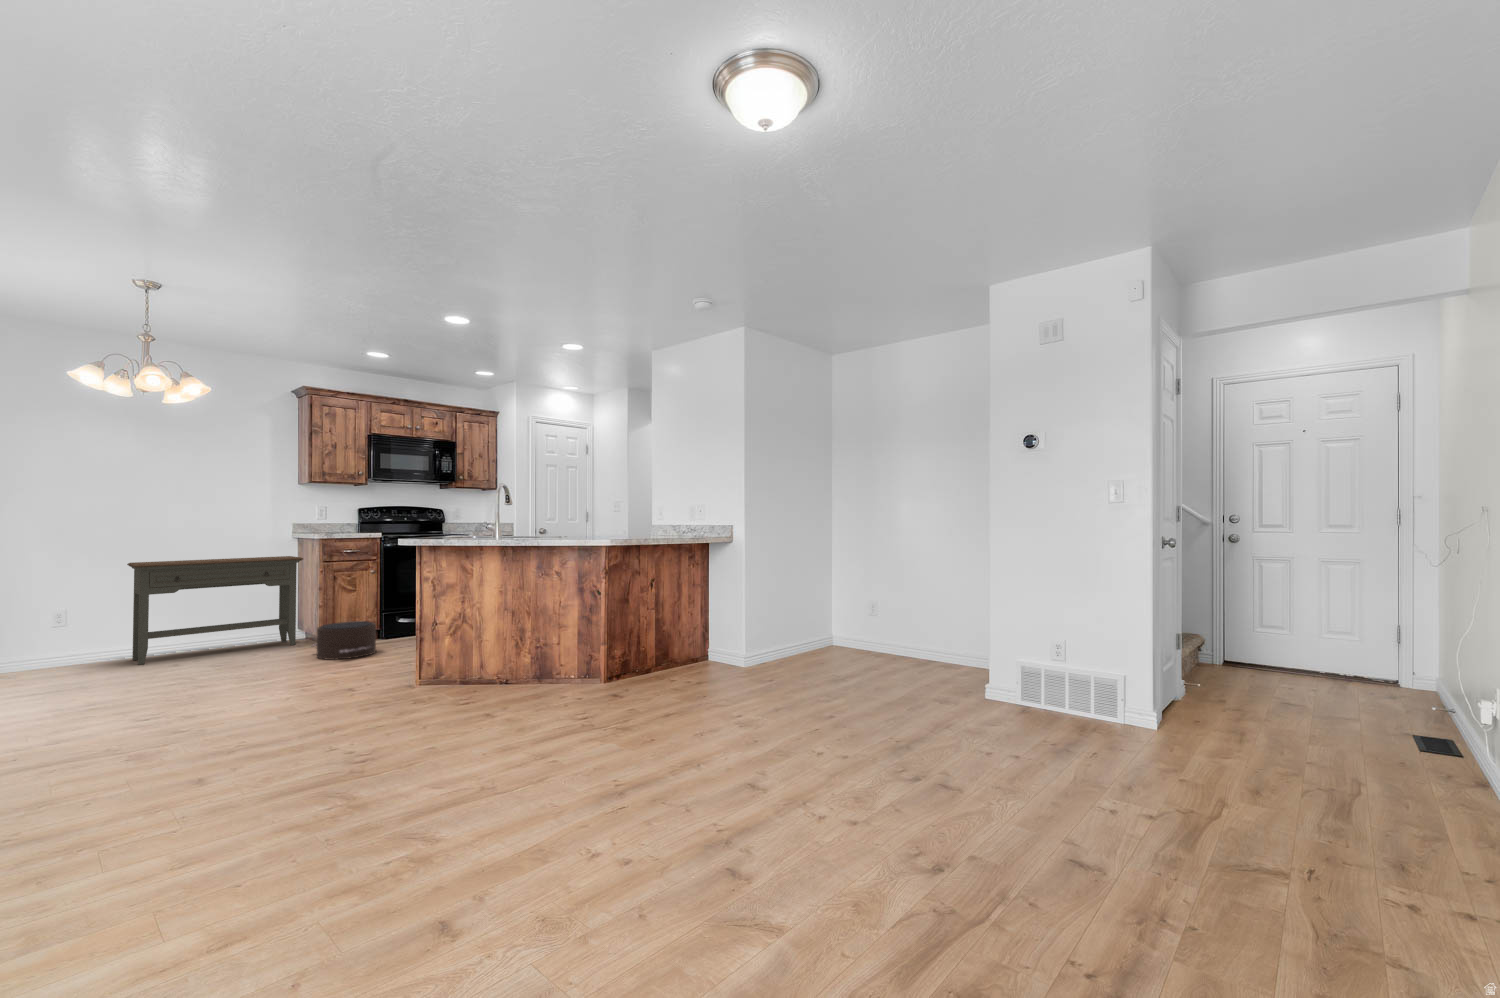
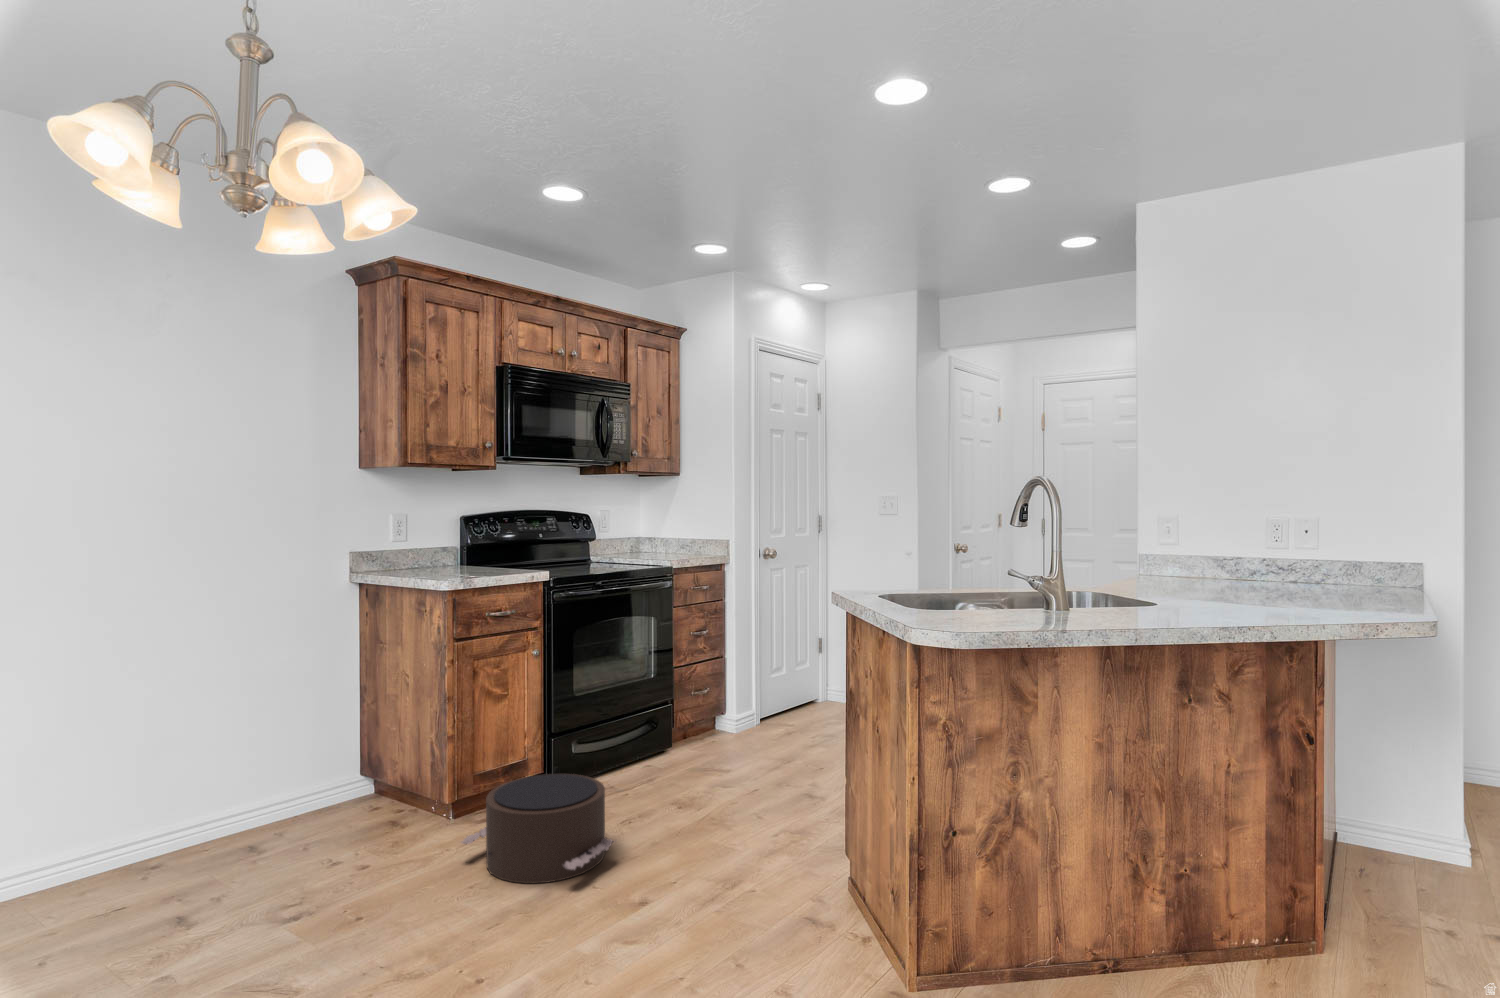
console table: present [127,556,303,665] -> none [12,625,397,936]

